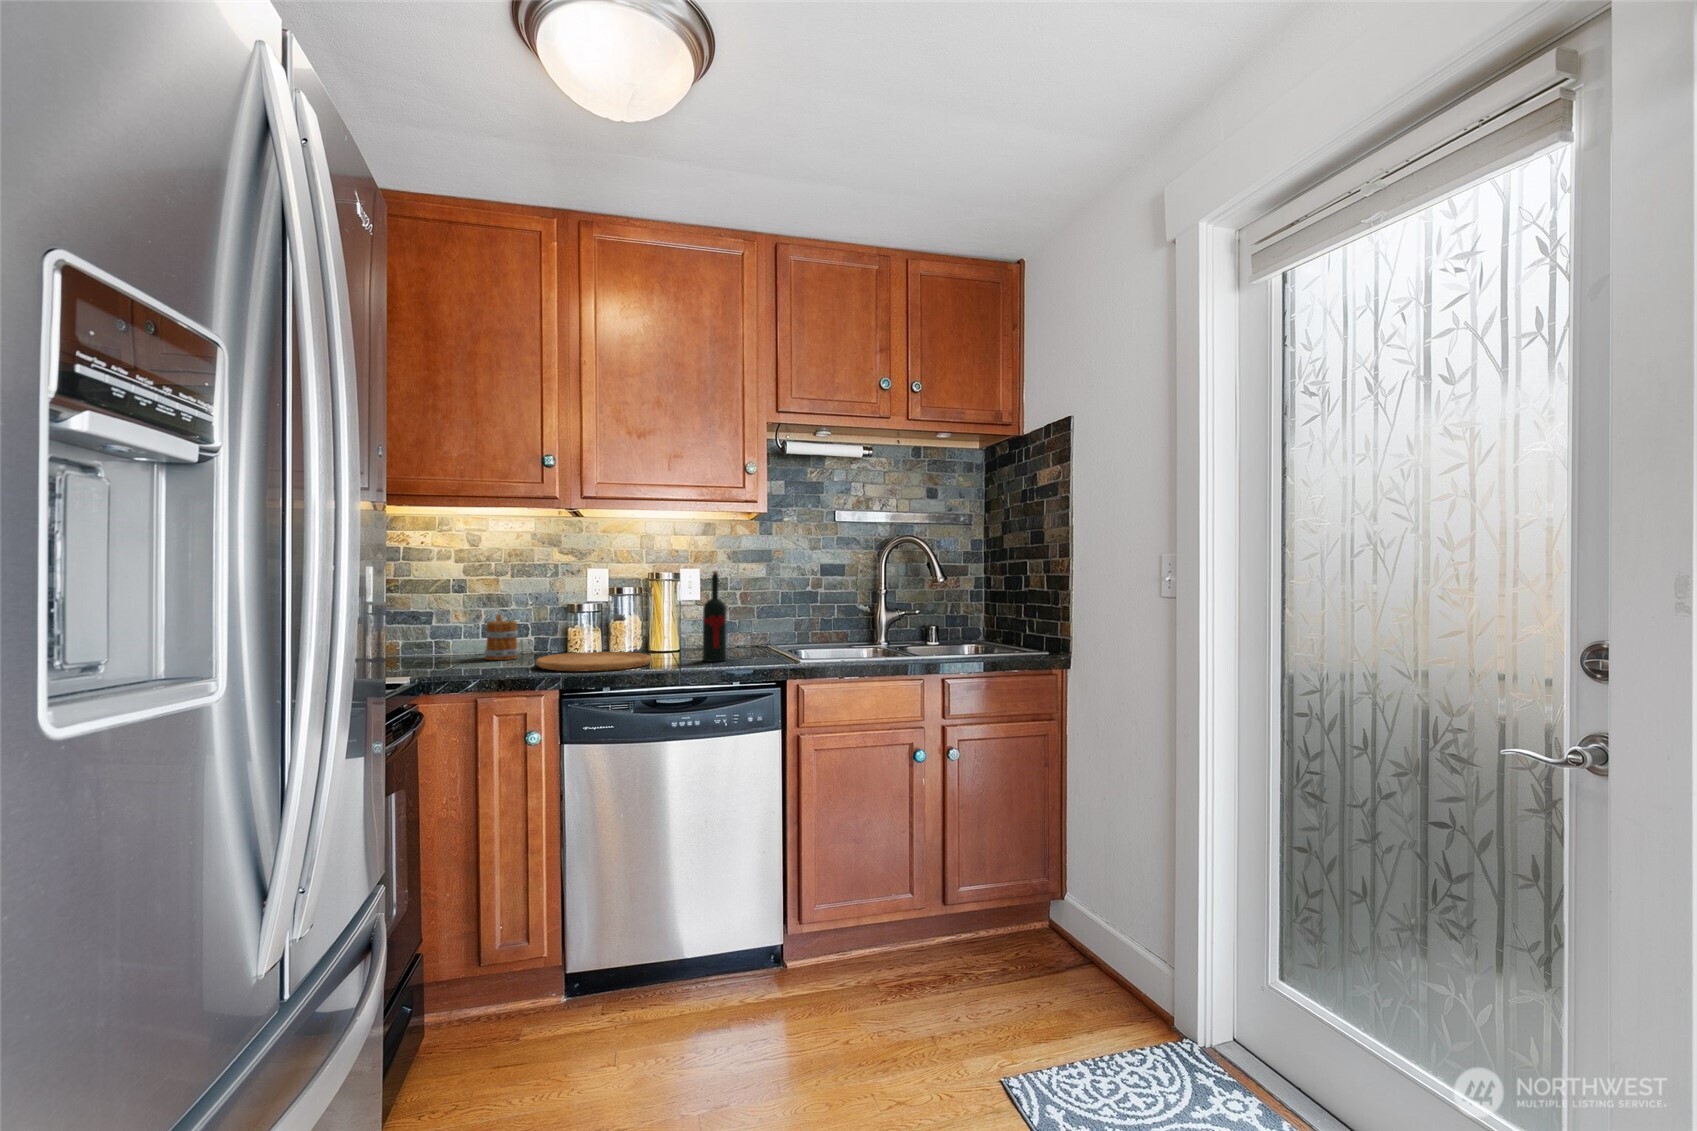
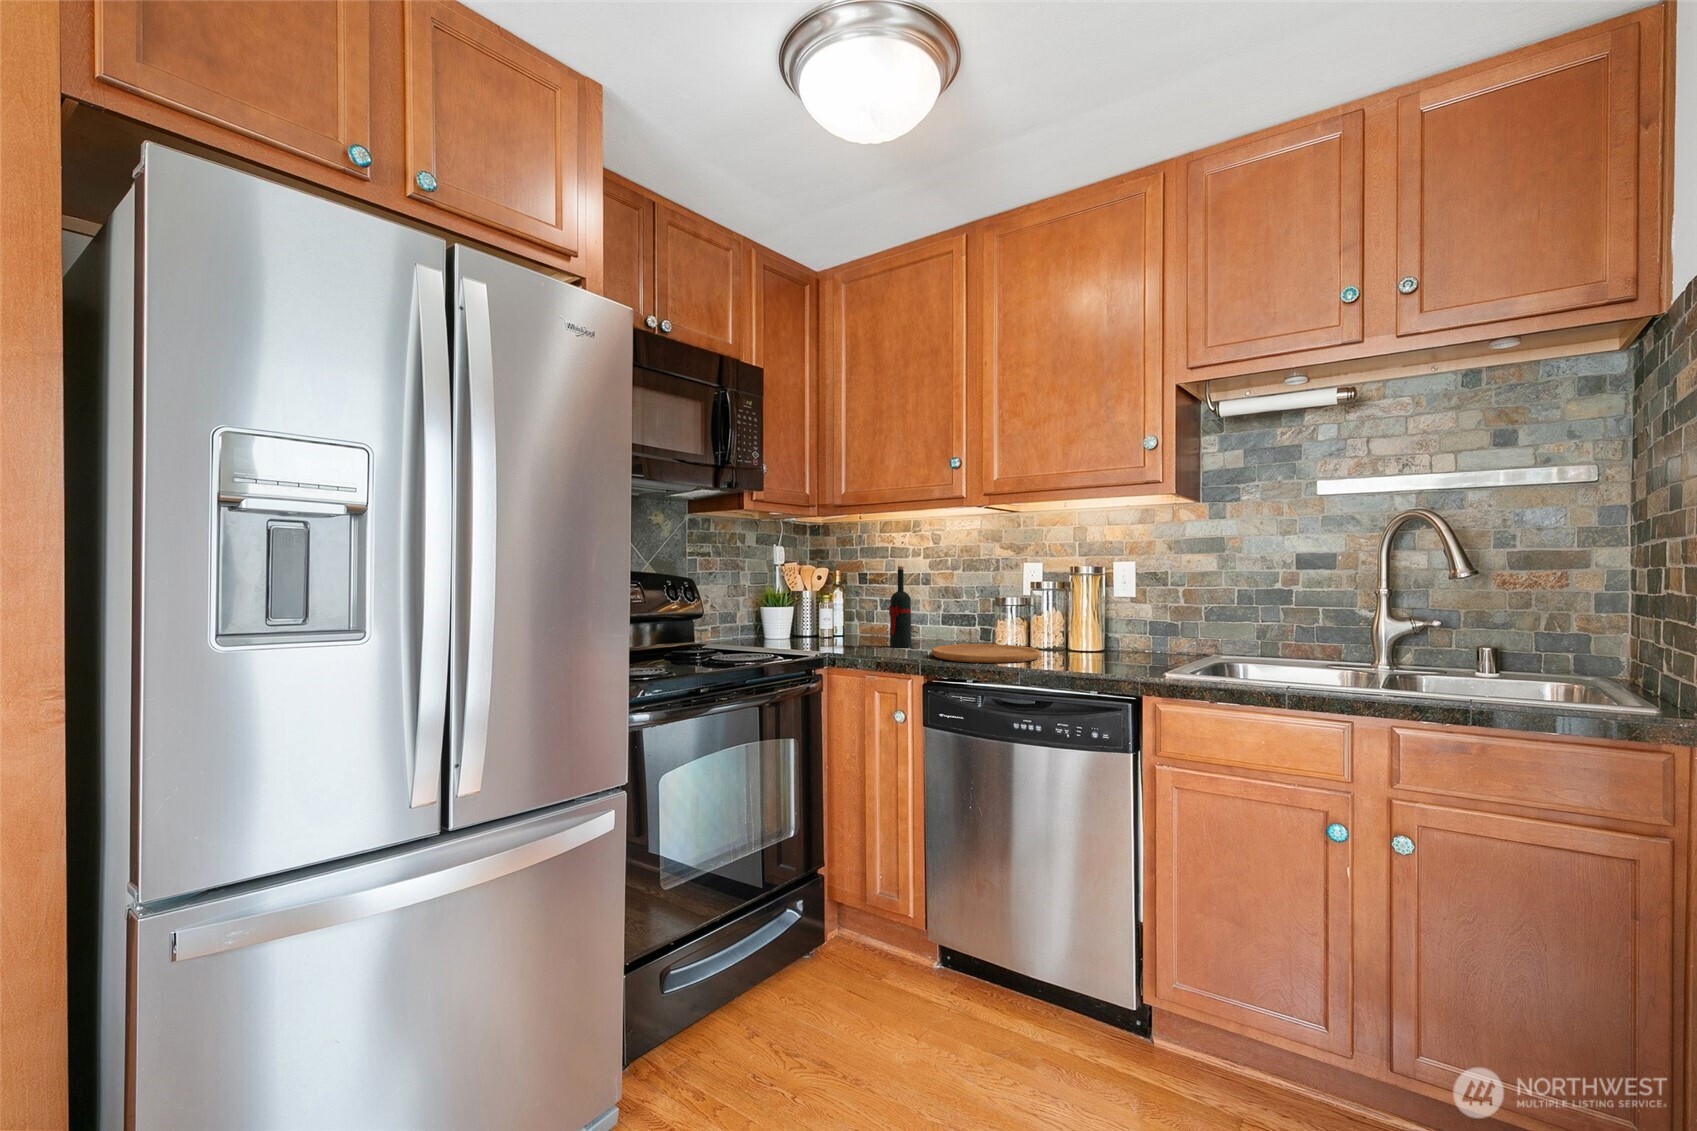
wine bottle: present [702,571,726,662] -> present [889,566,911,647]
mug: present [485,614,519,660] -> none [934,605,963,646]

